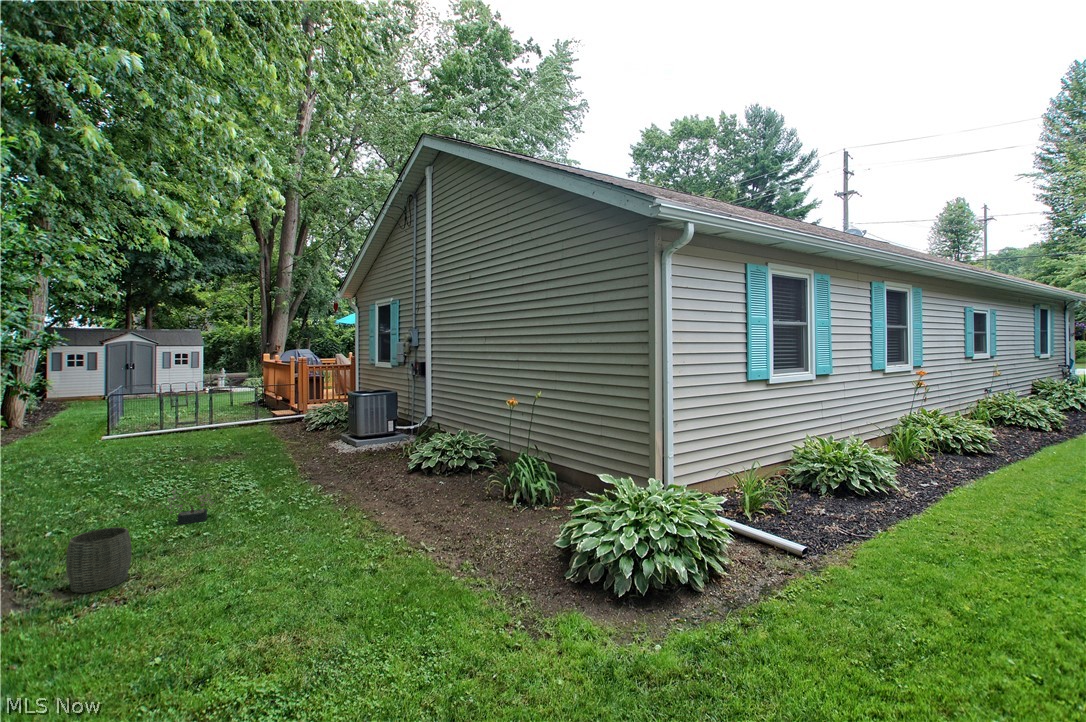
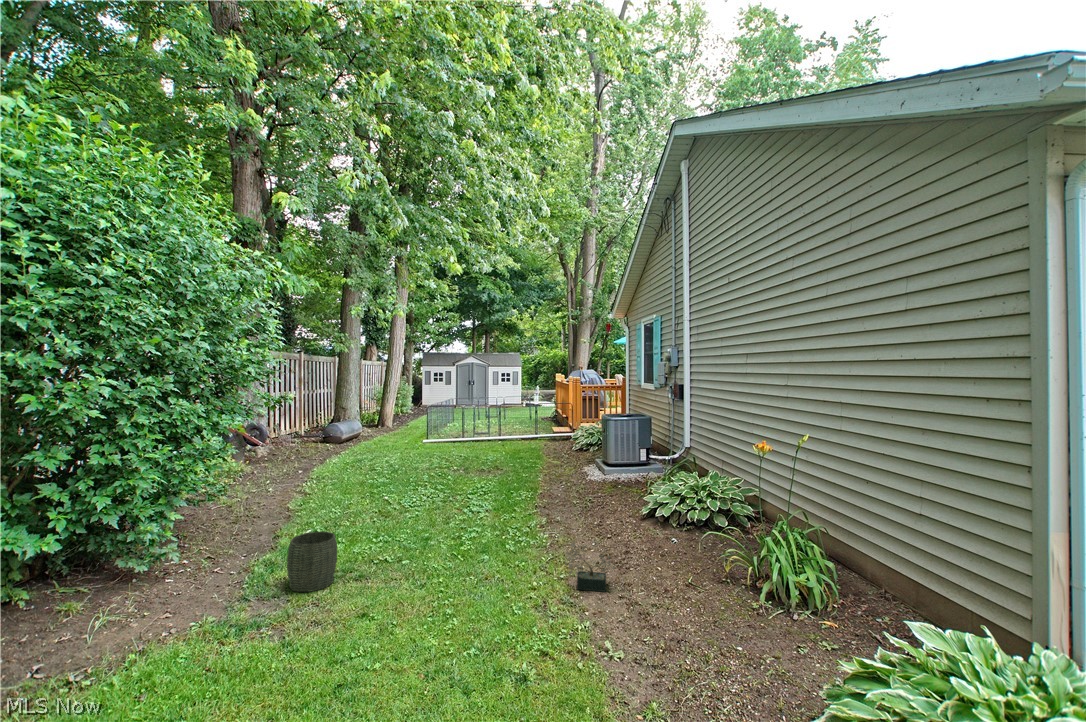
decorative plant: present [167,490,213,524] -> present [565,542,615,592]

